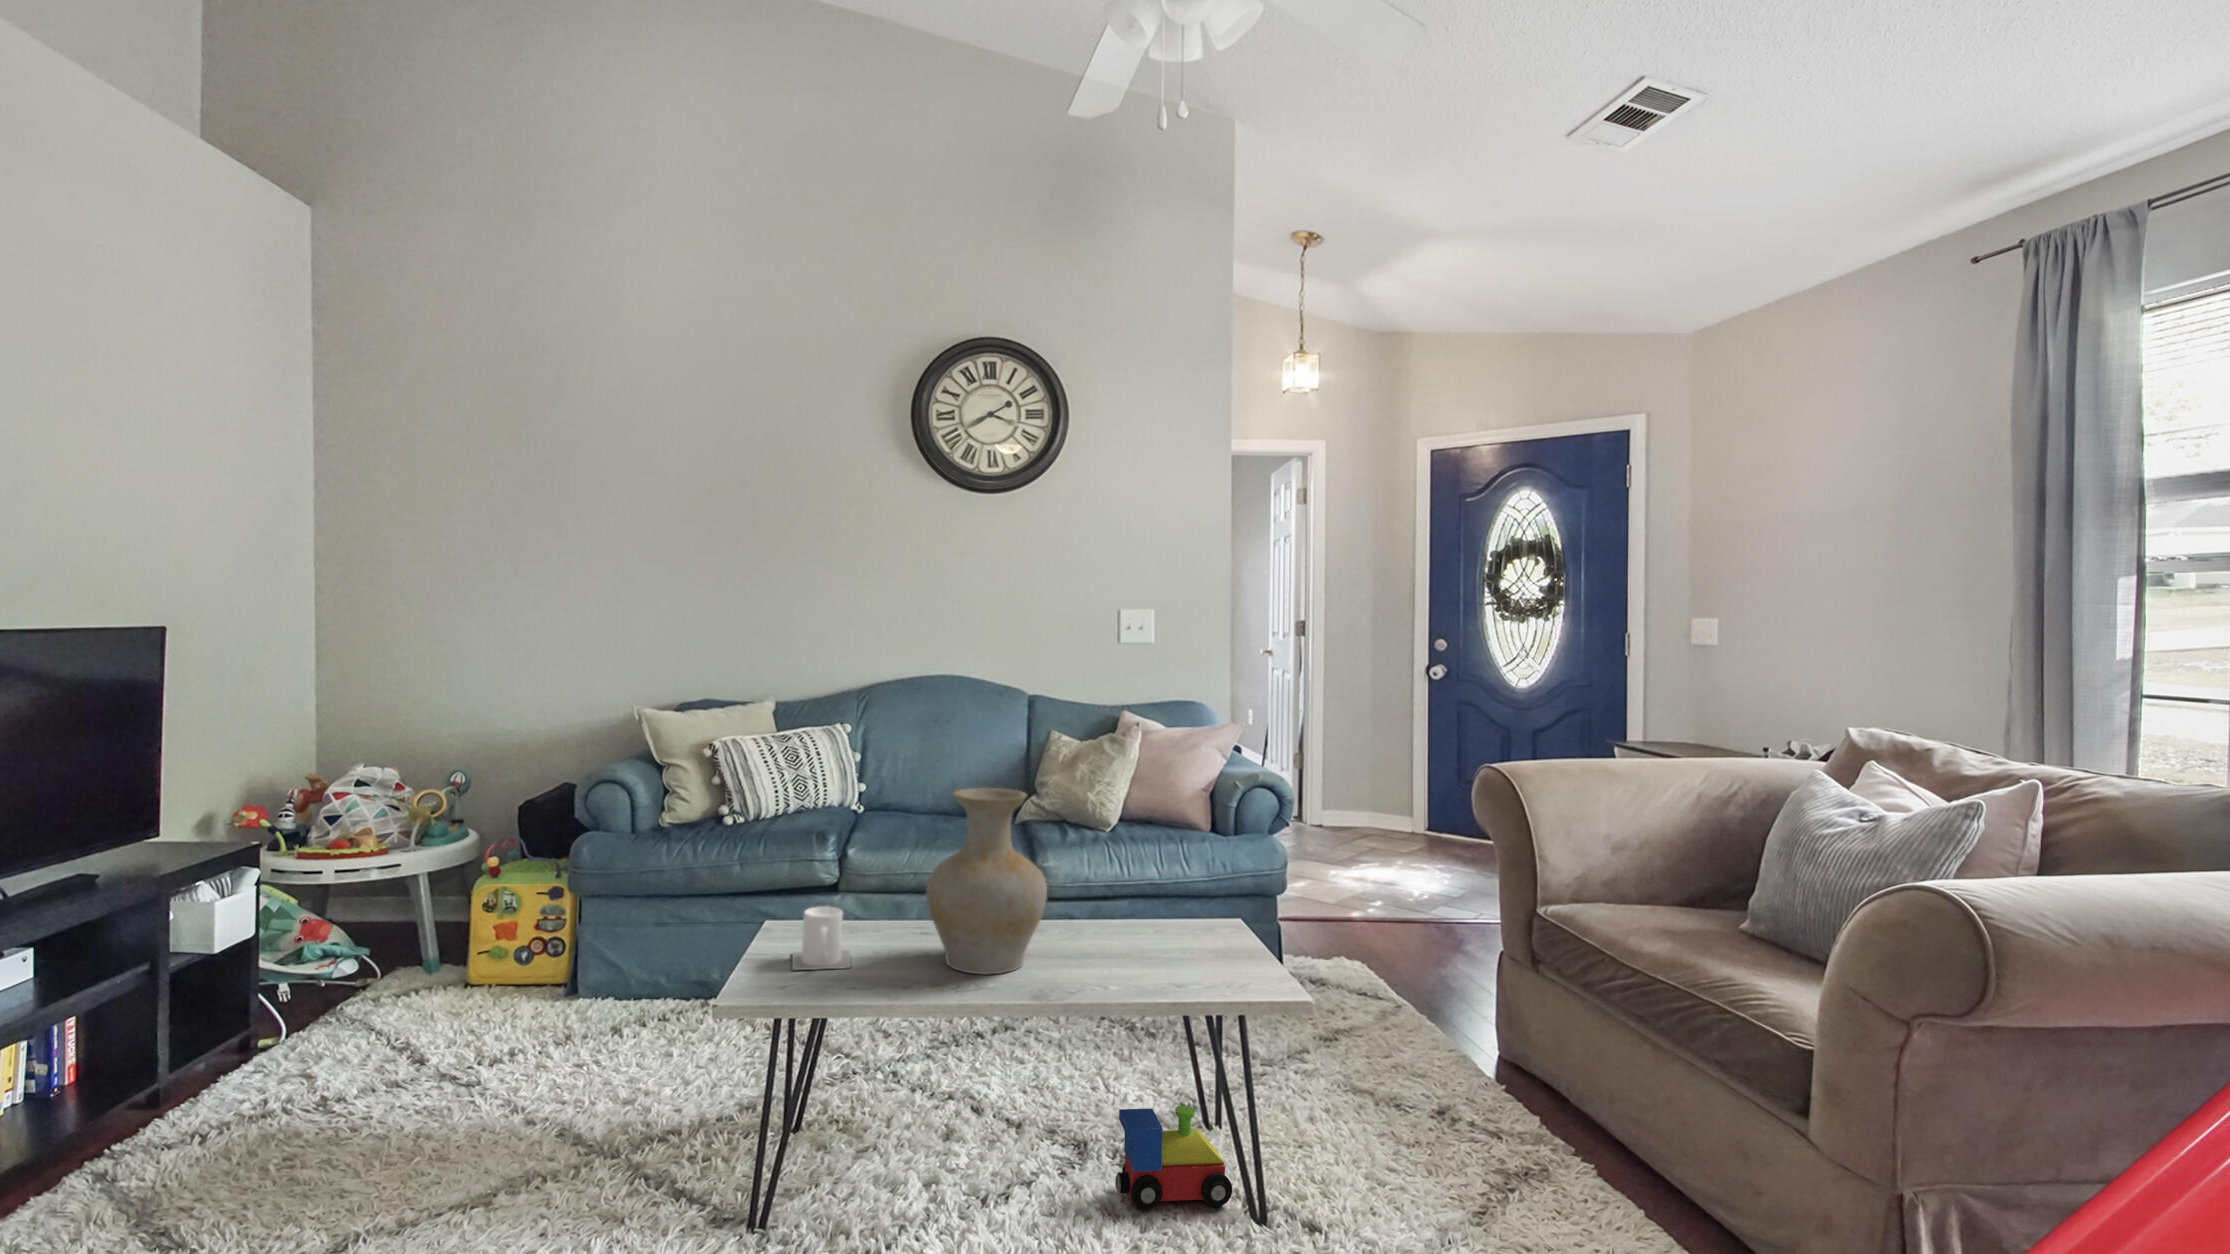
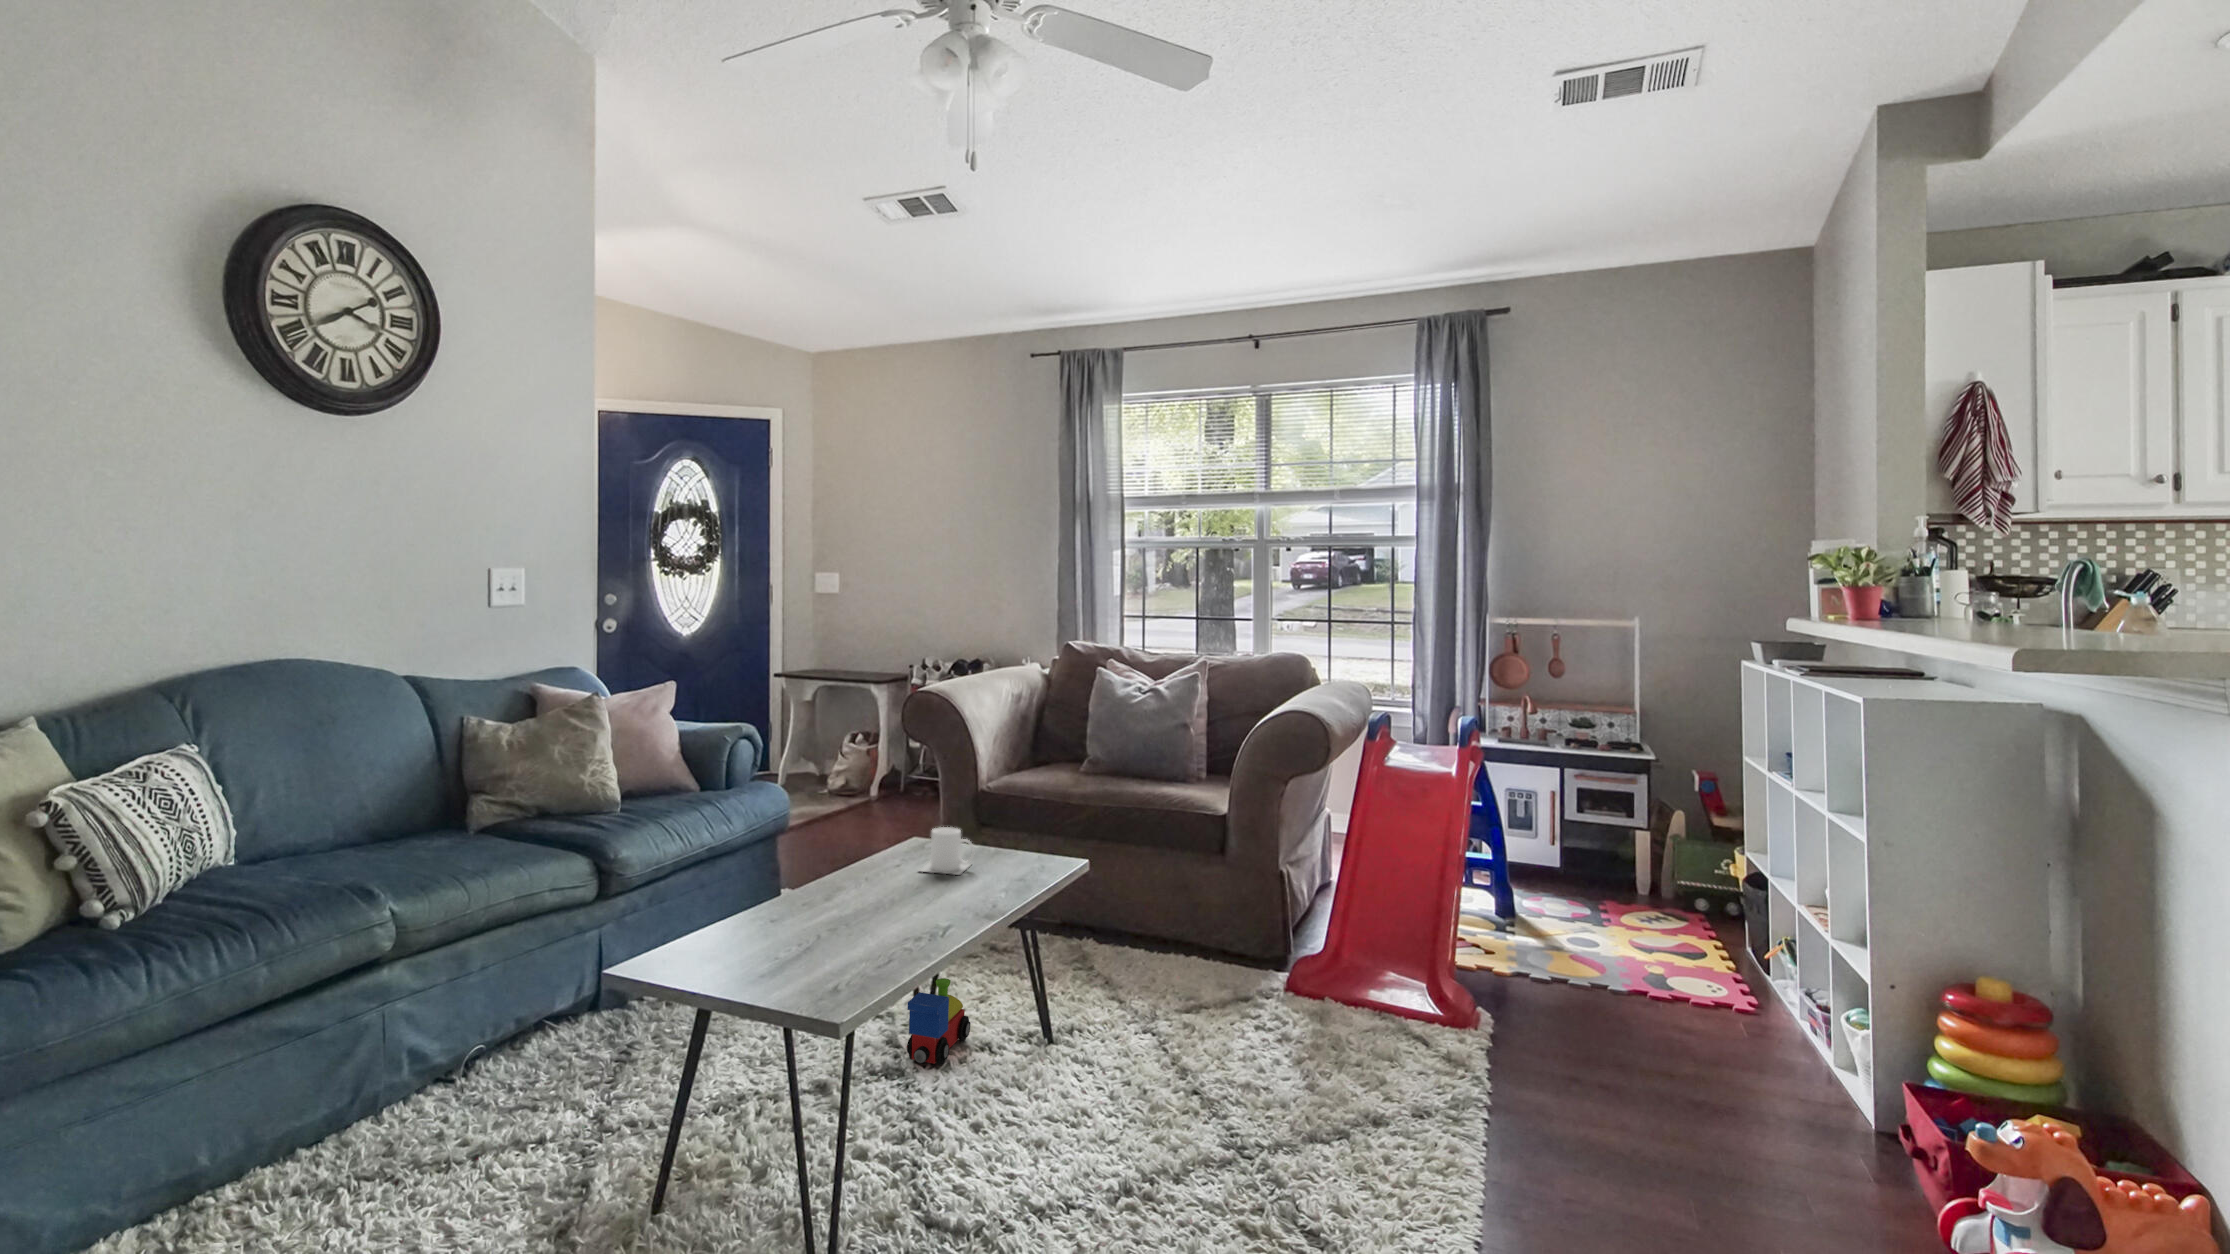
vase: present [926,788,1047,974] -> none [791,758,904,928]
mug: present [792,906,851,970] -> present [920,827,974,875]

